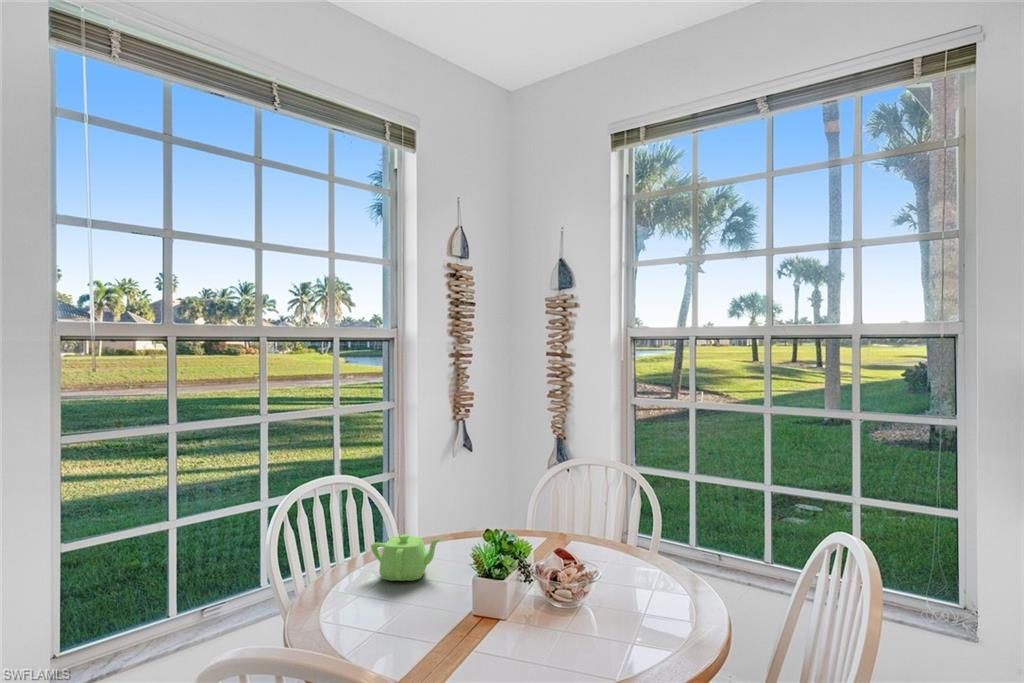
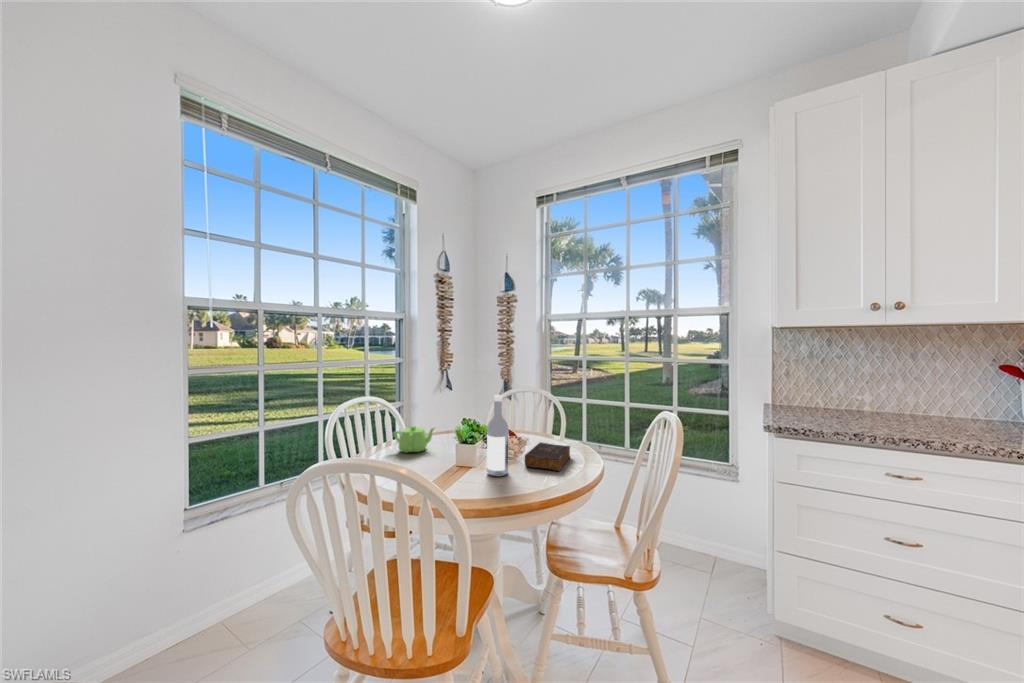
wine bottle: none [526,498,563,645] -> present [487,395,509,476]
book: none [592,574,674,639] -> present [525,442,570,471]

